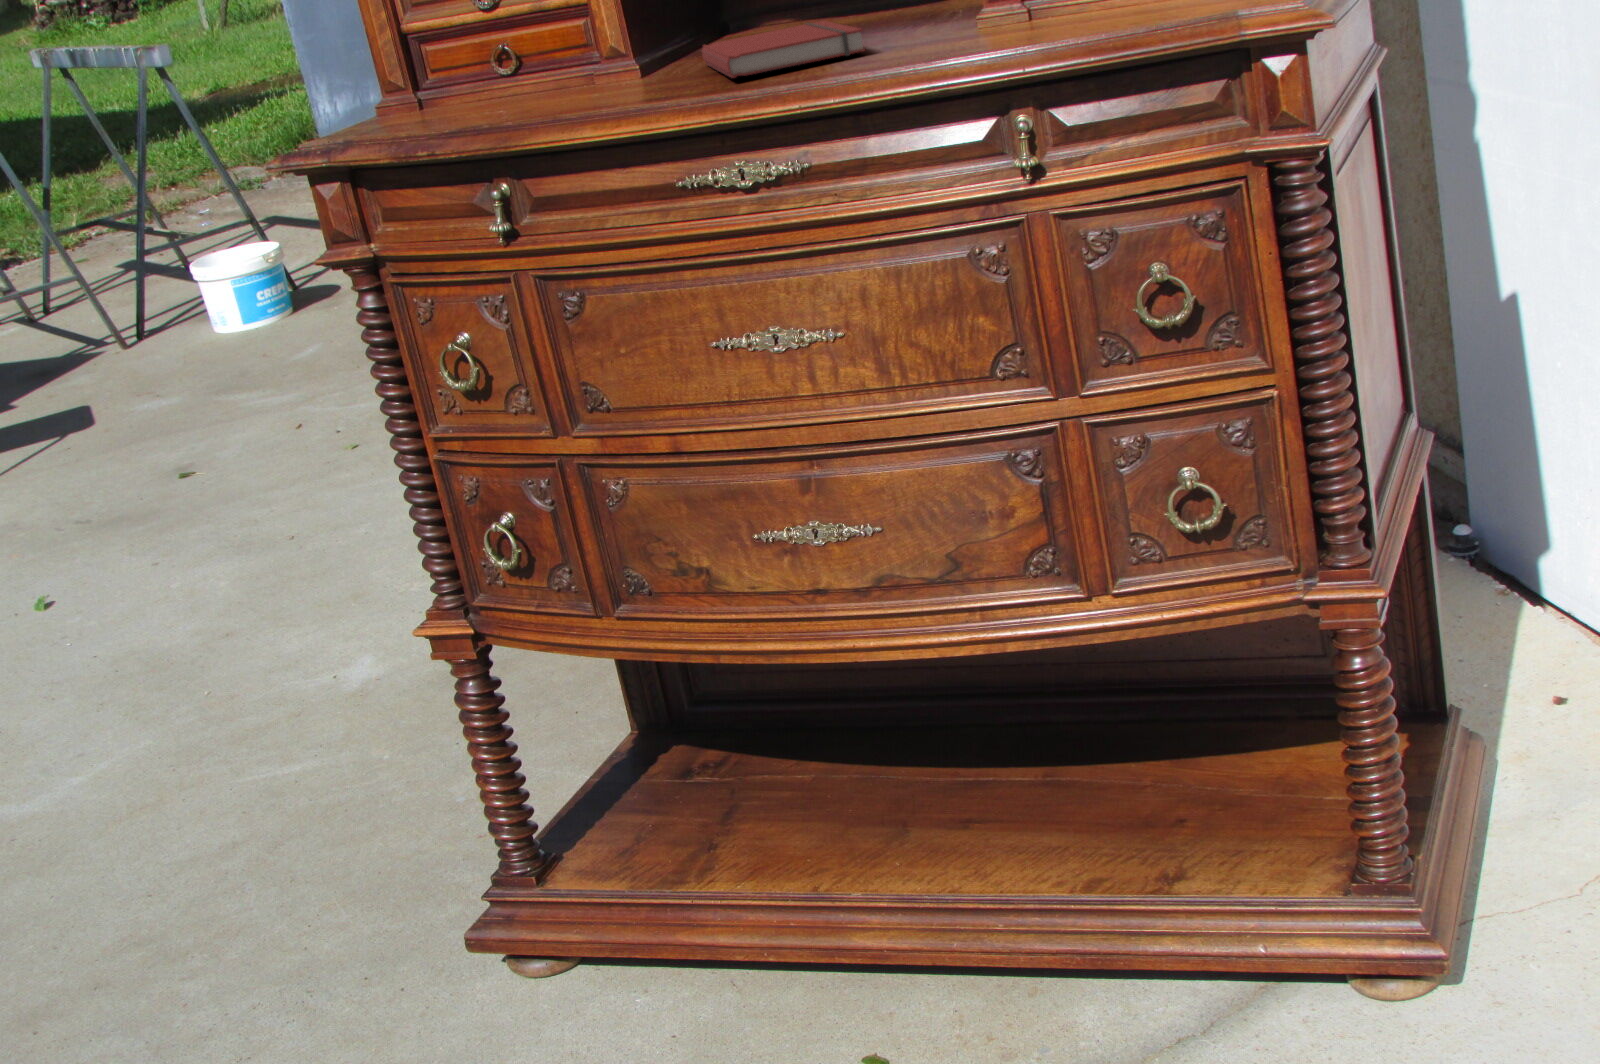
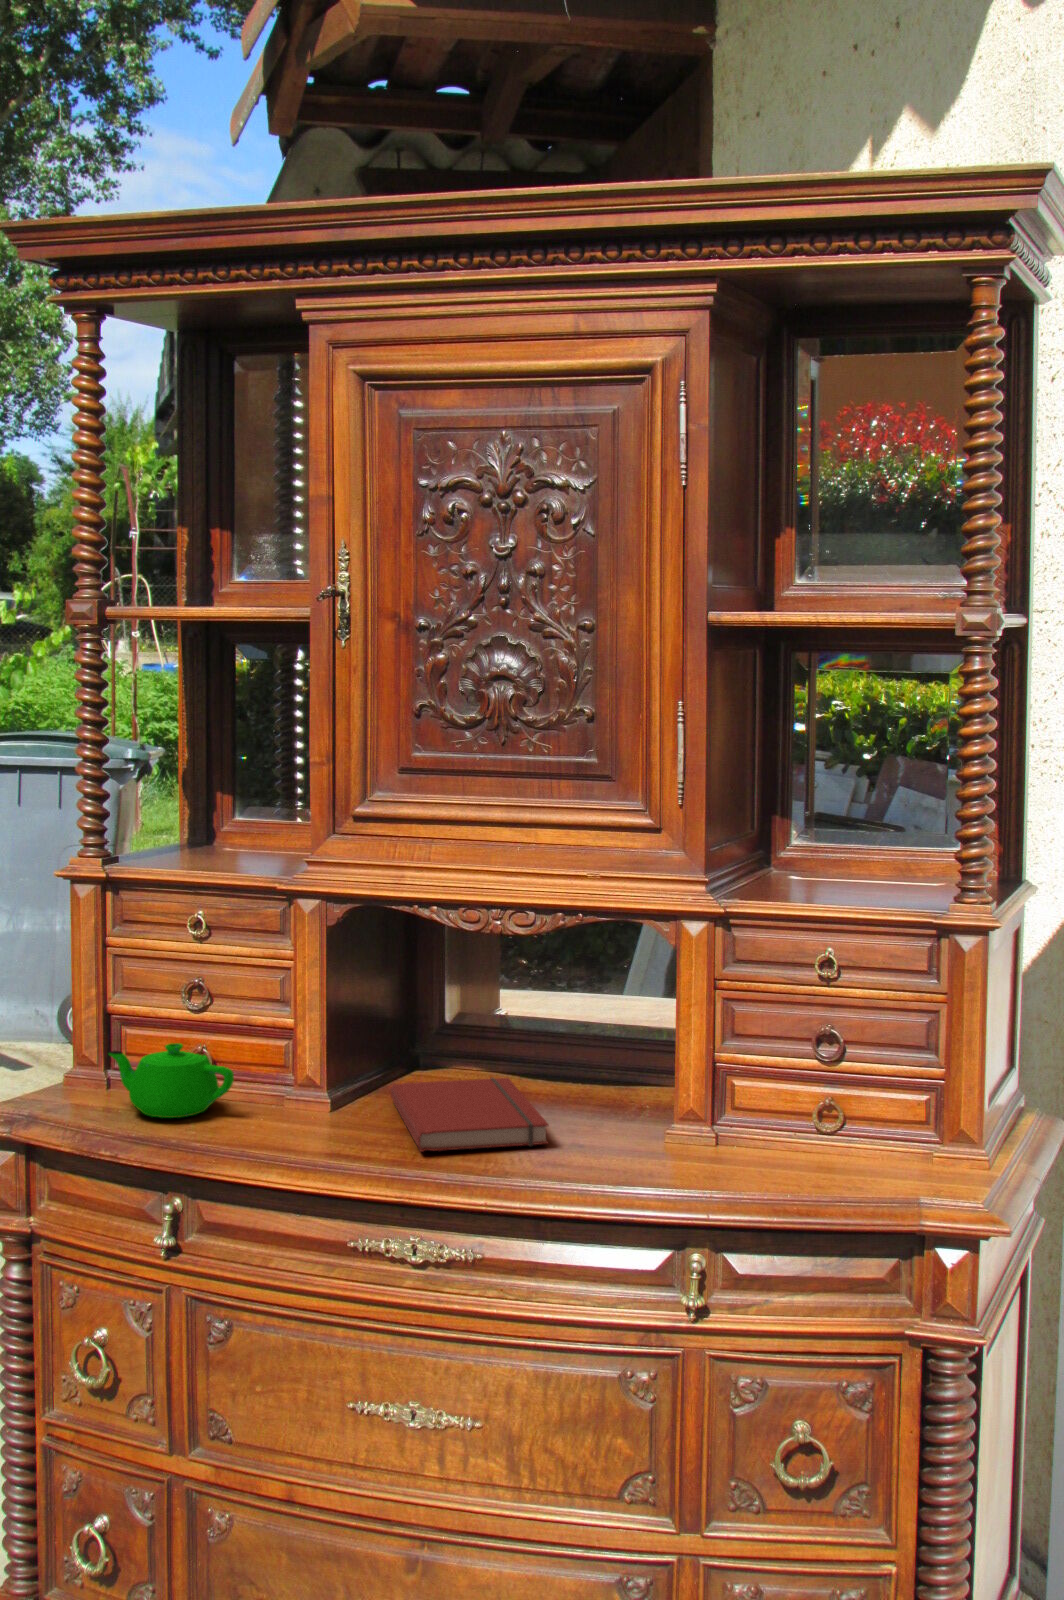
teapot: none [405,38,536,117] -> present [108,1043,234,1118]

